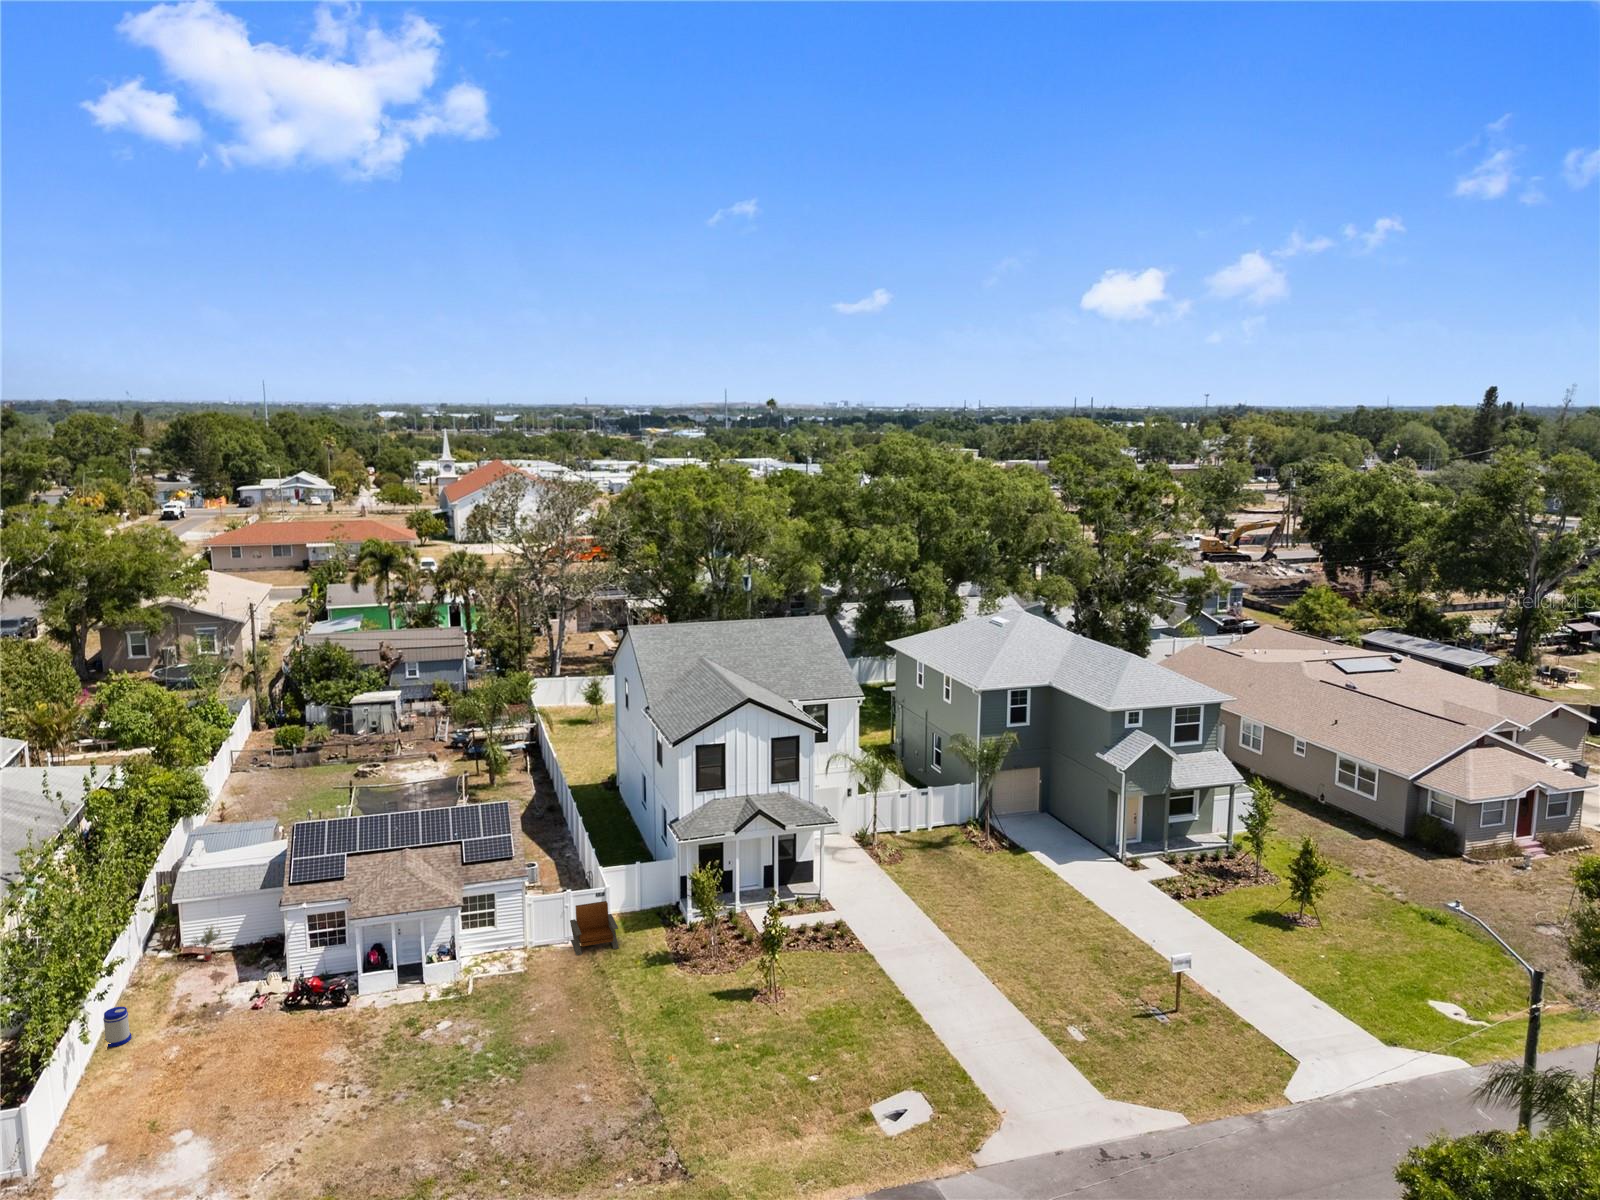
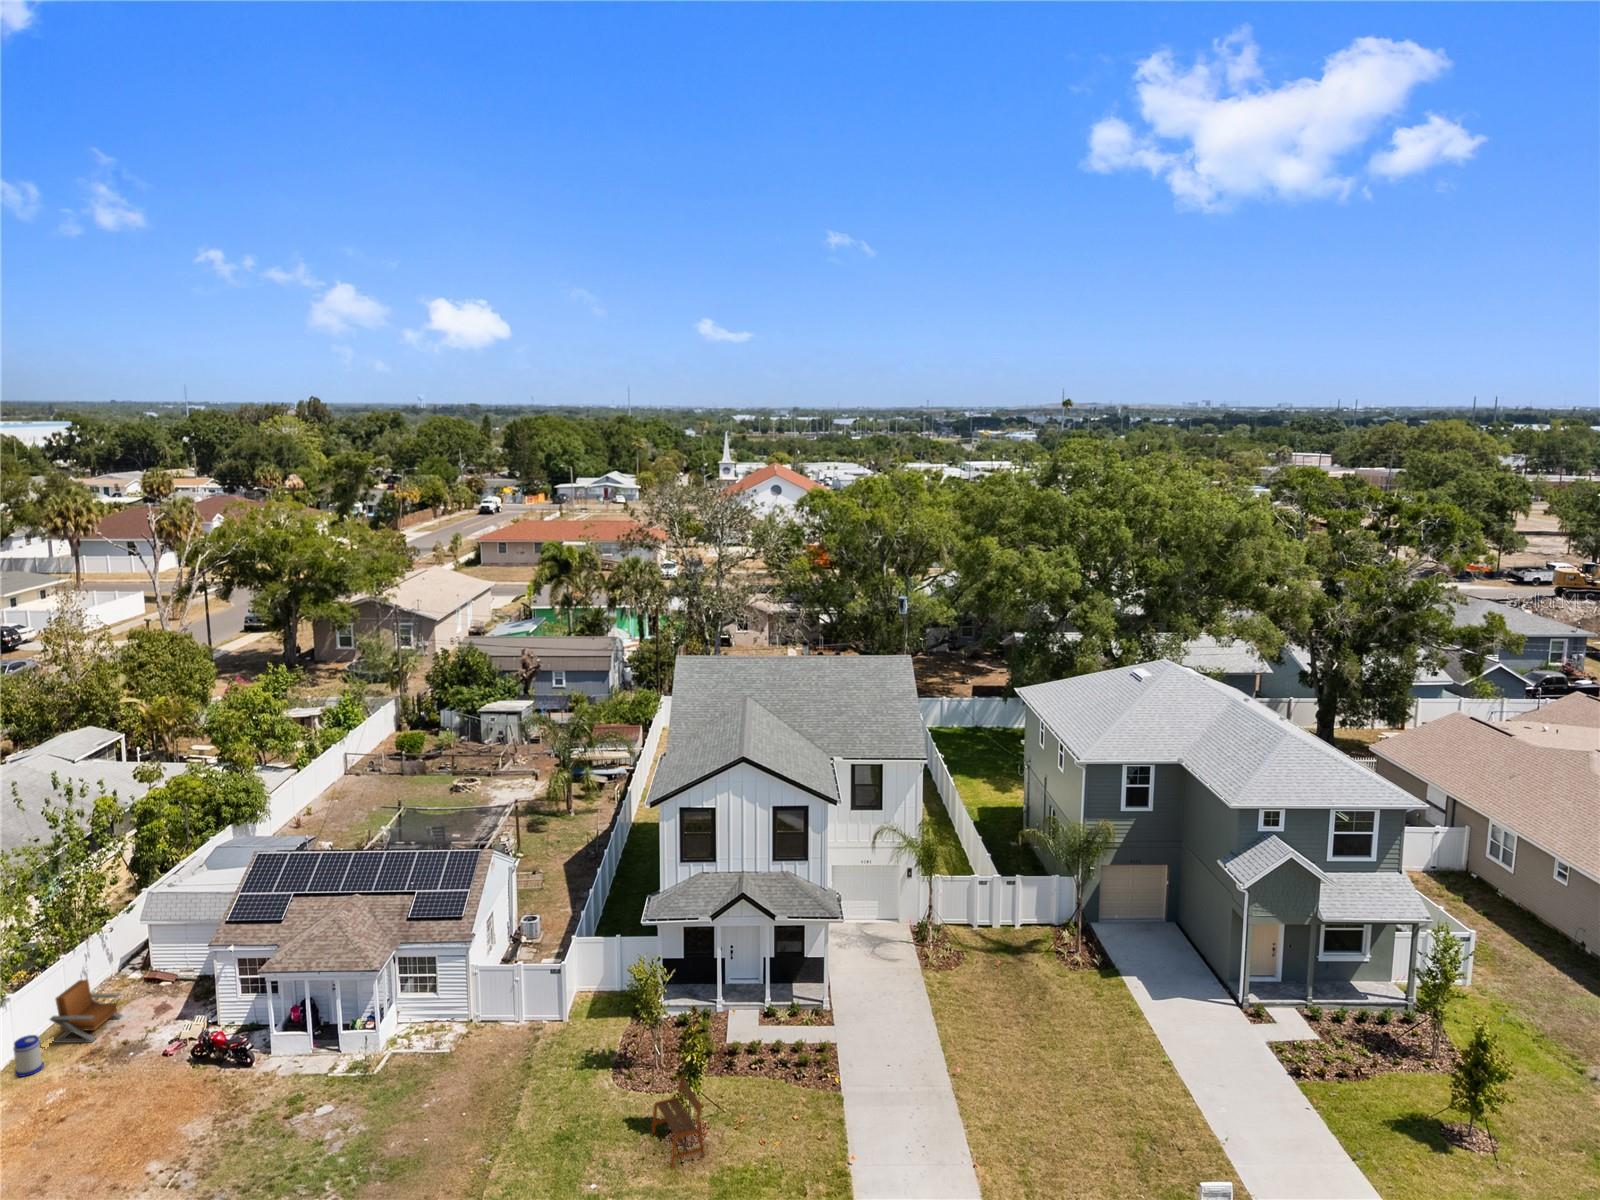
lounge chair: present [570,901,619,955] -> present [50,979,122,1043]
potted tree: present [192,926,221,961] -> none [159,949,188,987]
bench: none [742,947,795,1015] -> present [652,1076,705,1168]

